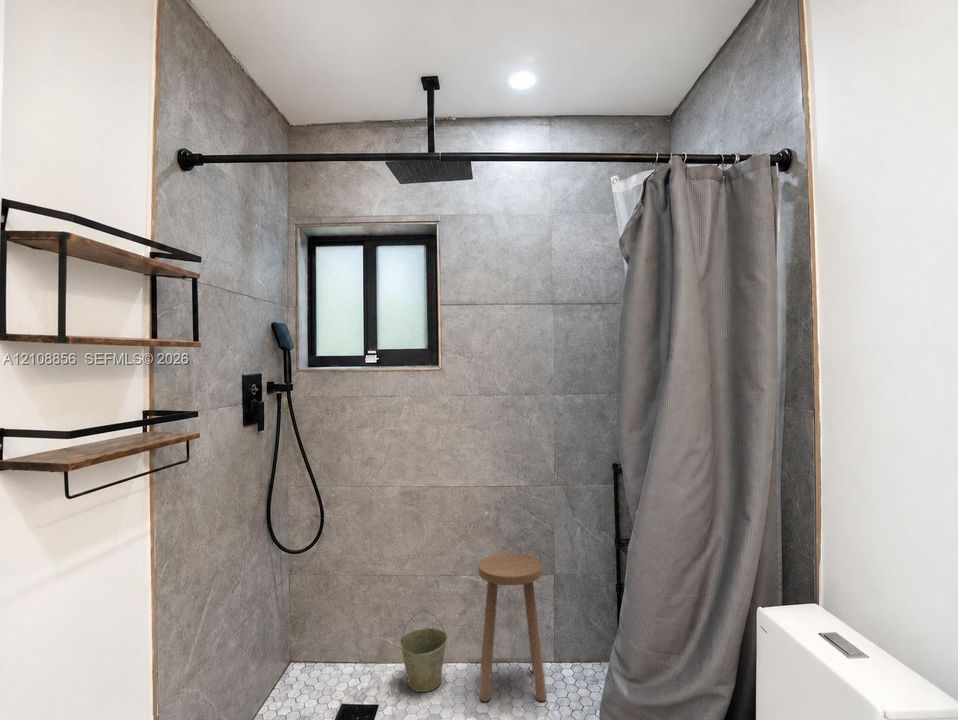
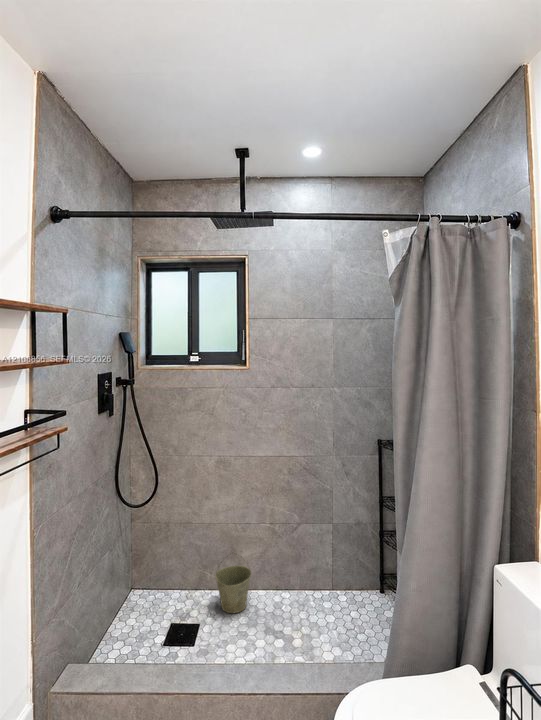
stool: present [478,553,546,701] -> none [275,510,326,622]

